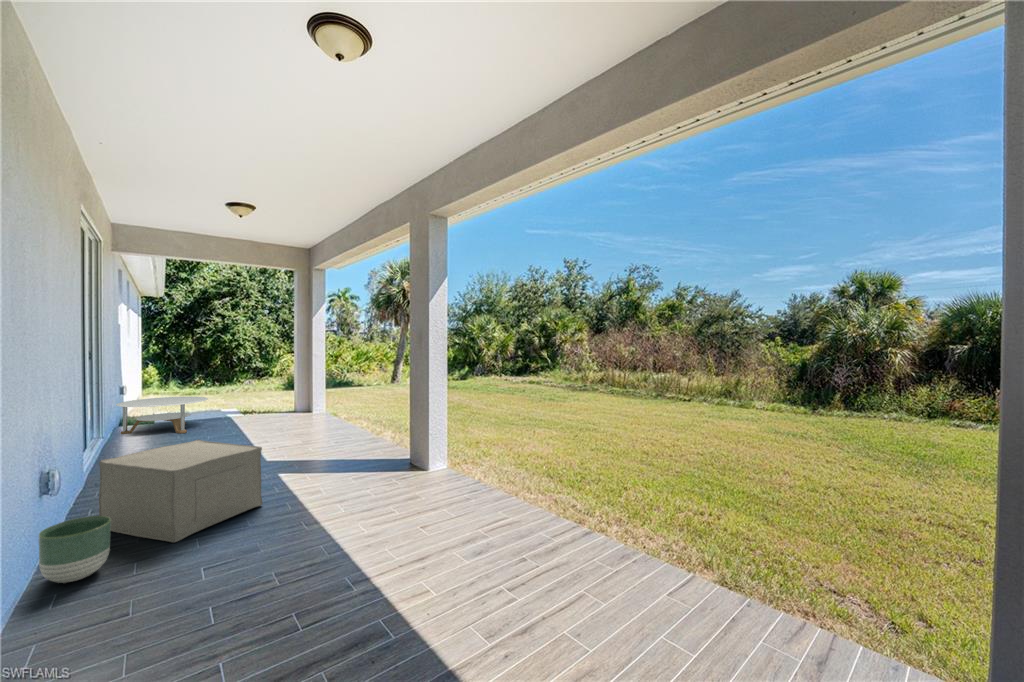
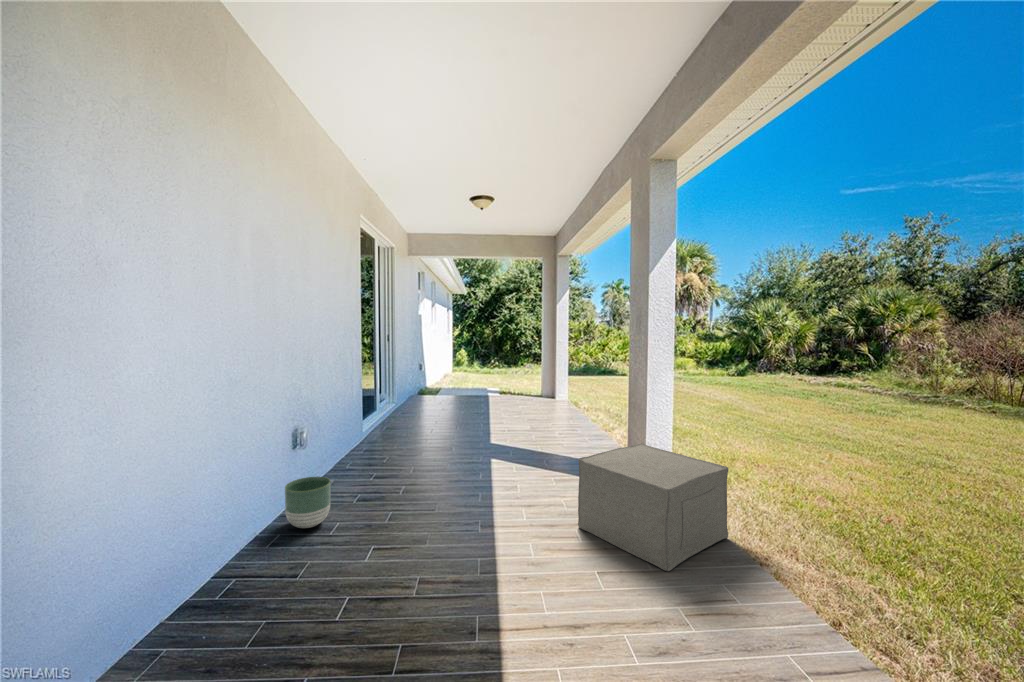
round table: present [116,397,208,434] -> none [415,377,474,408]
ottoman: present [99,440,263,543] -> present [578,443,729,571]

